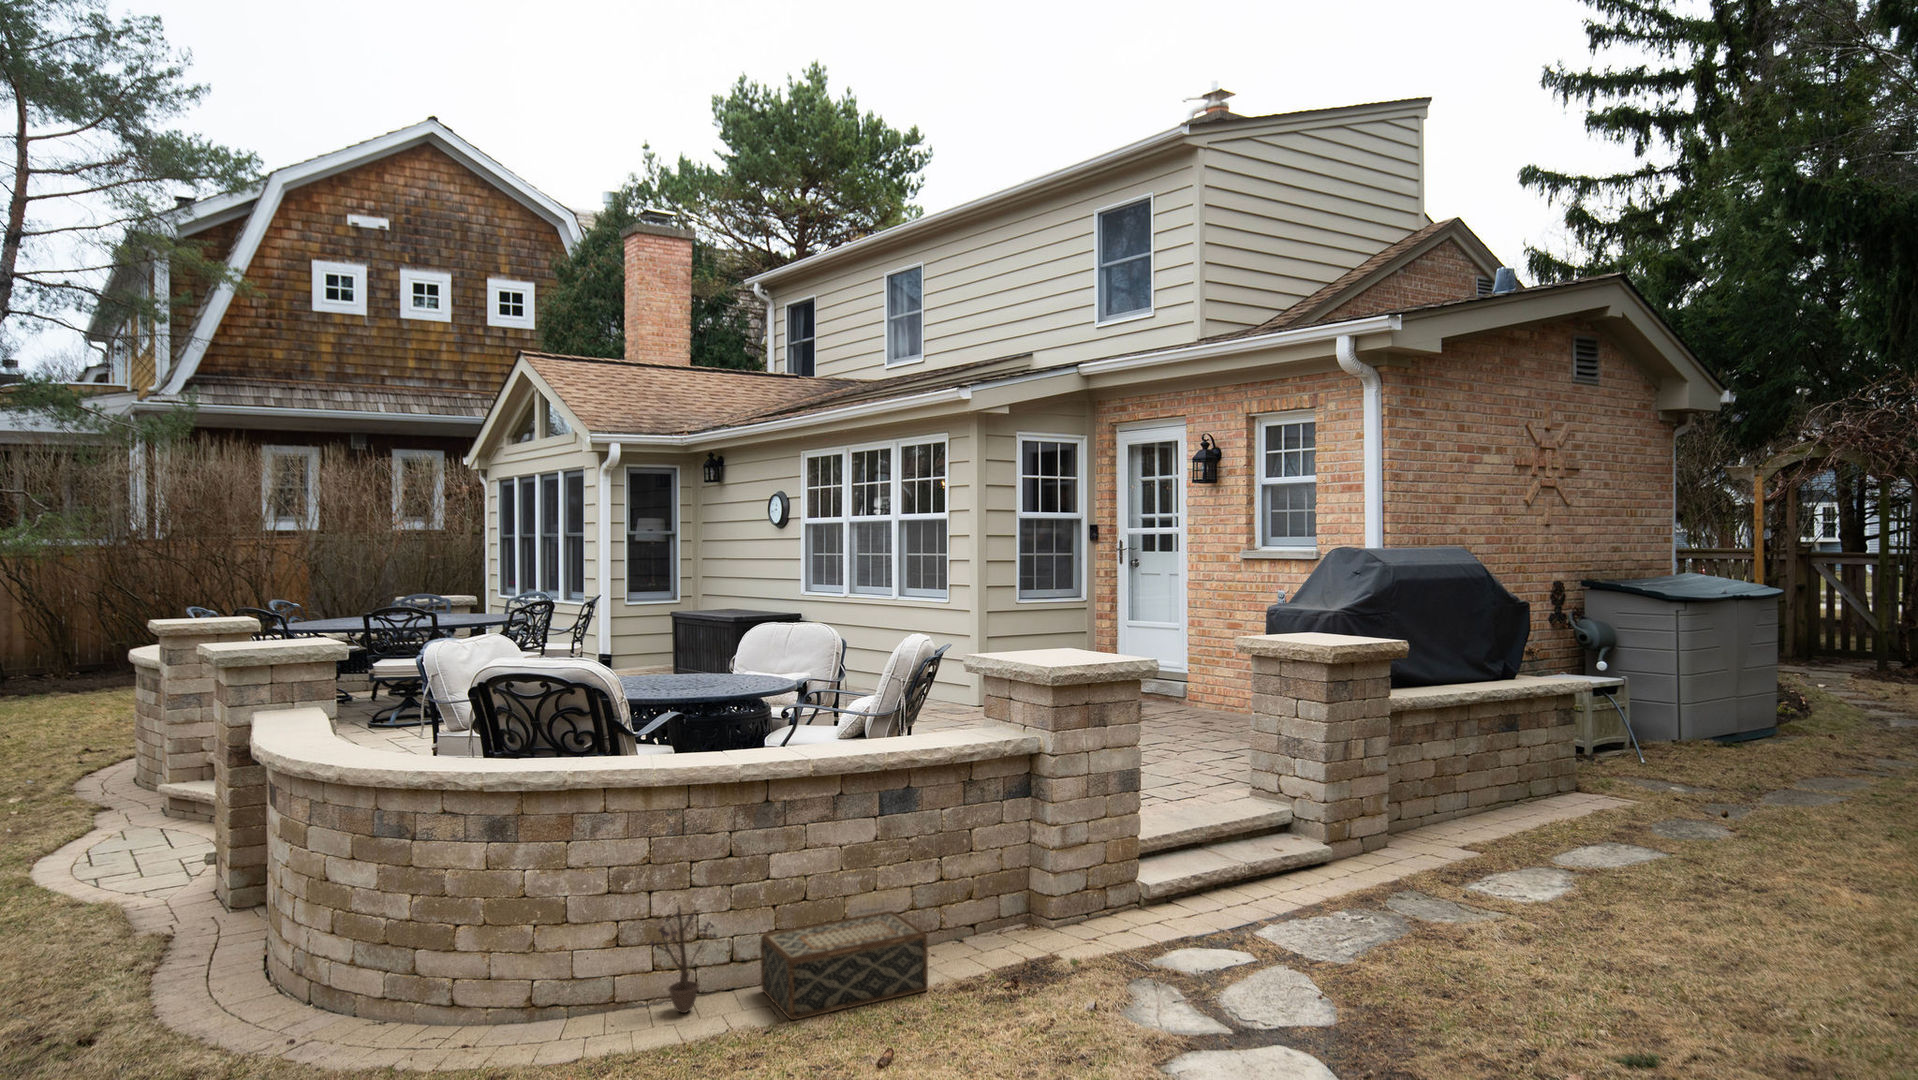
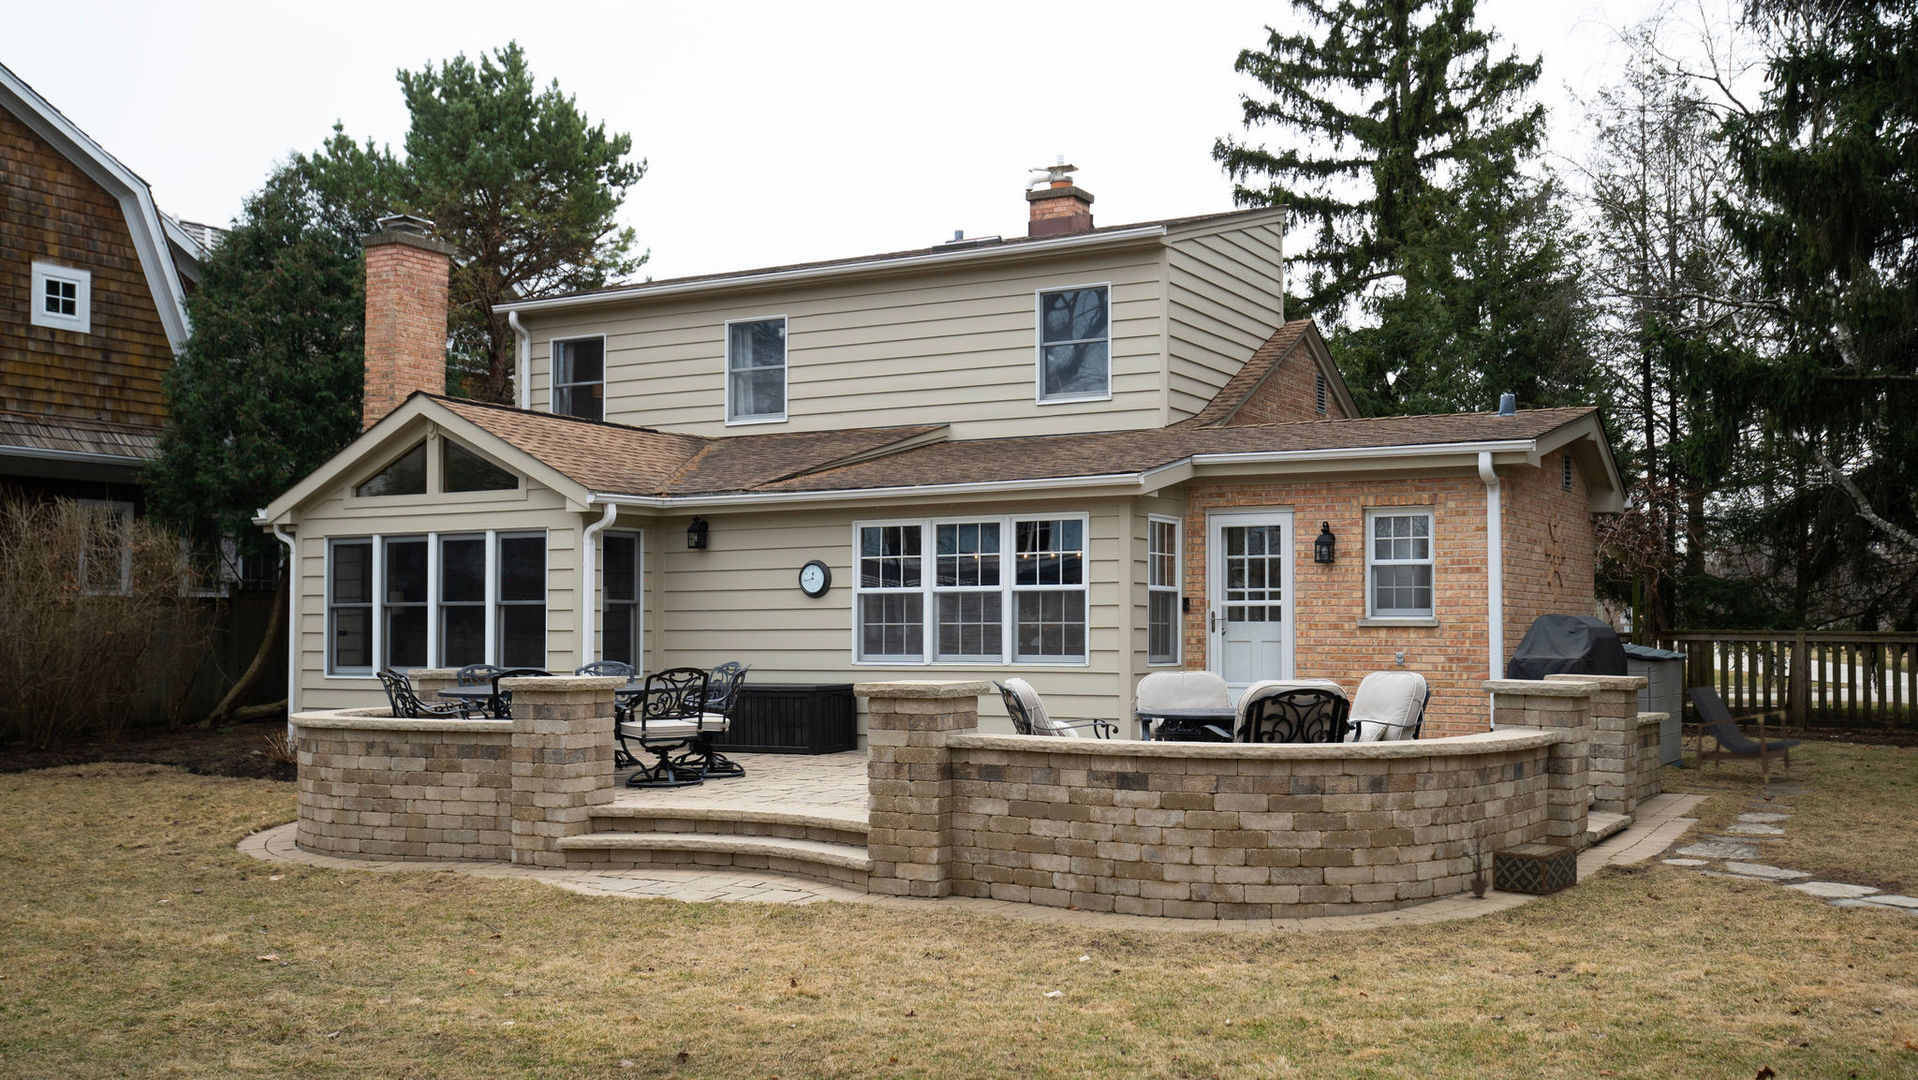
lounge chair: none [1697,628,1871,767] -> present [1689,686,1801,784]

